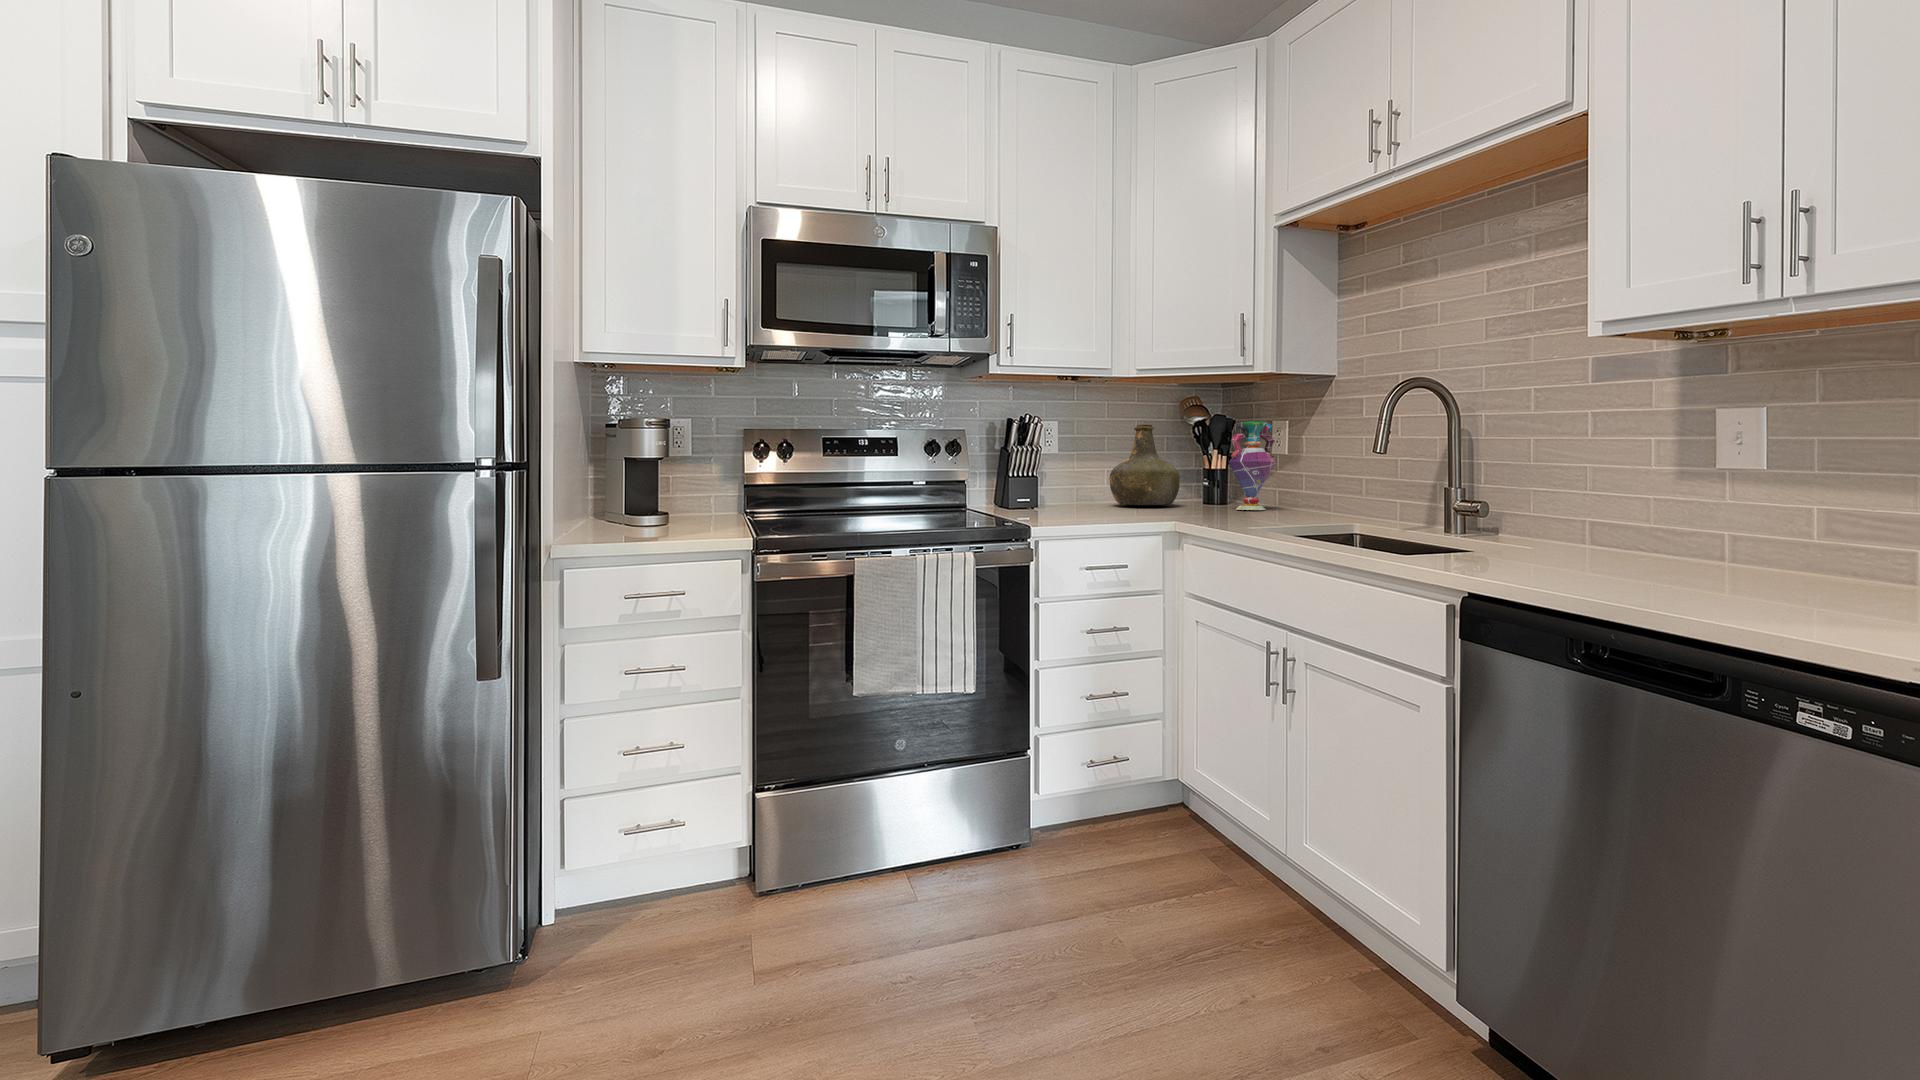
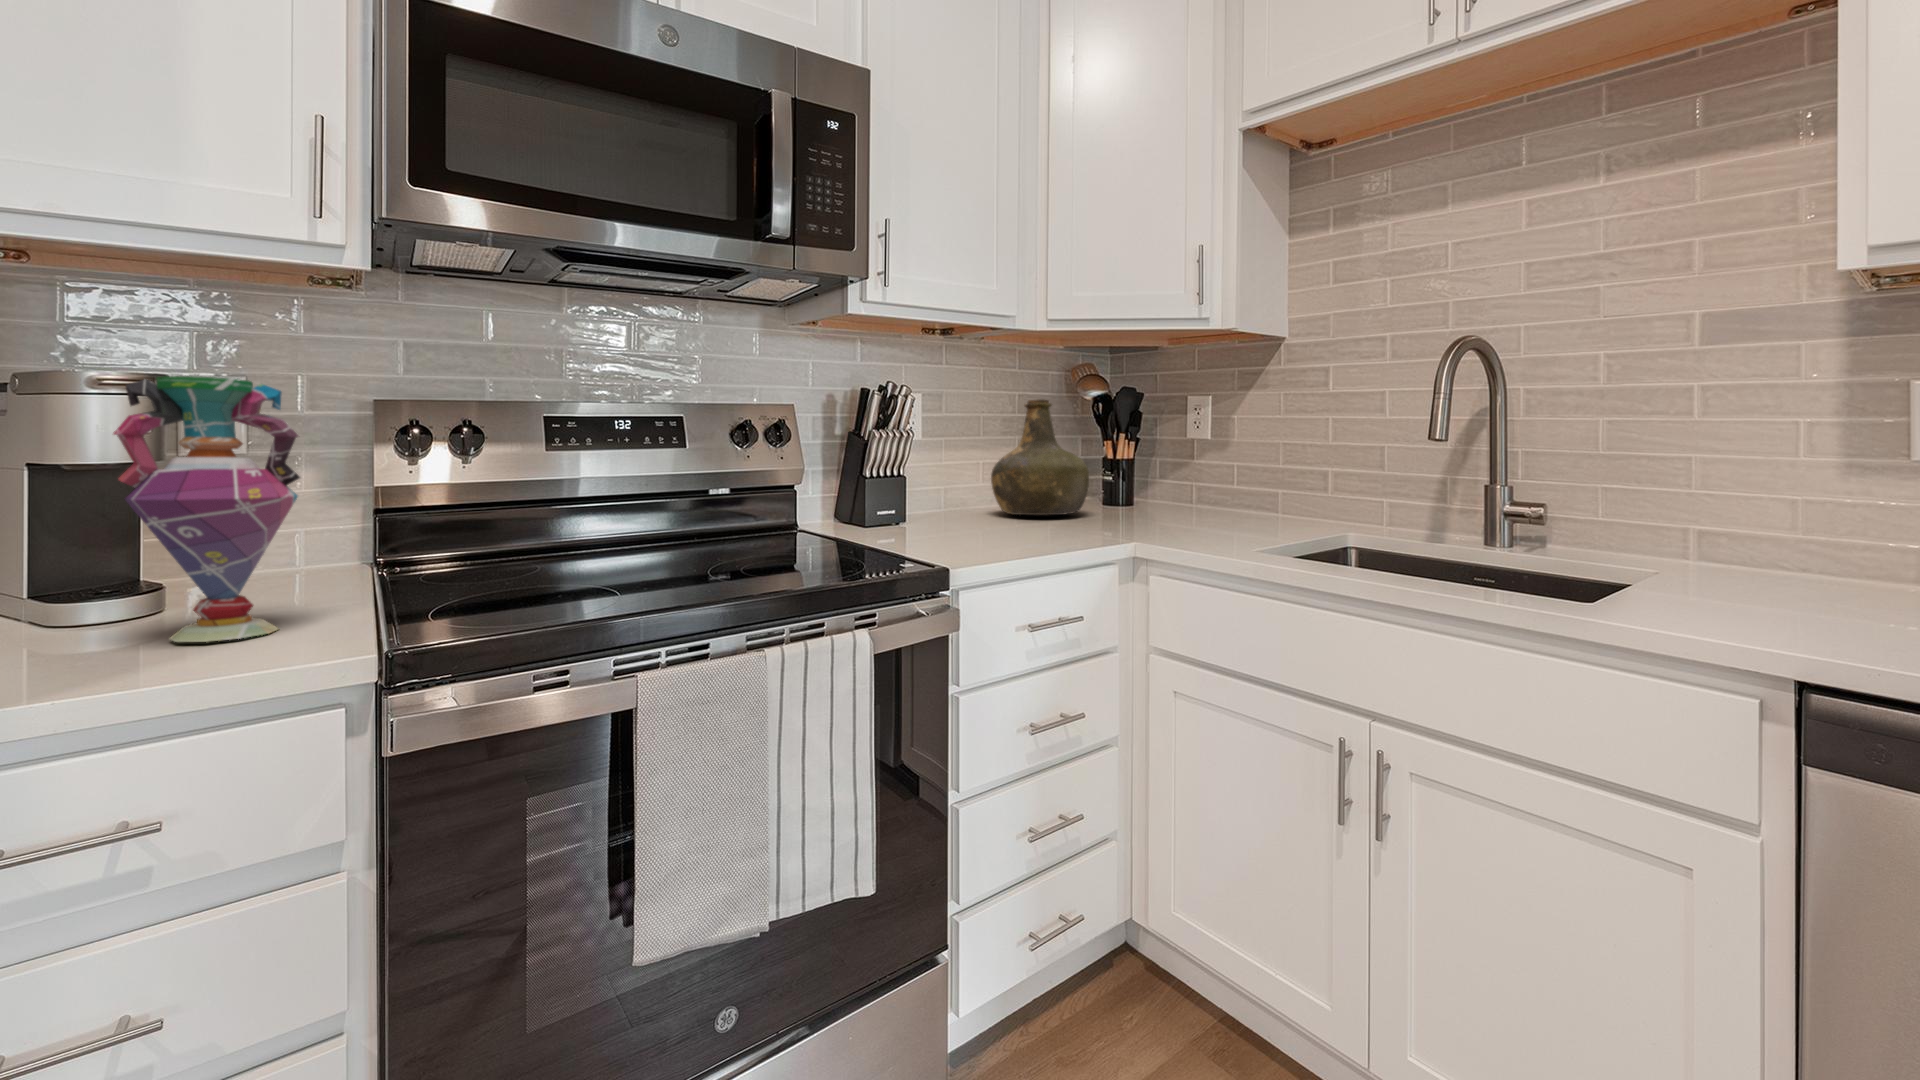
vase: present [1229,421,1276,510] -> present [114,376,300,642]

